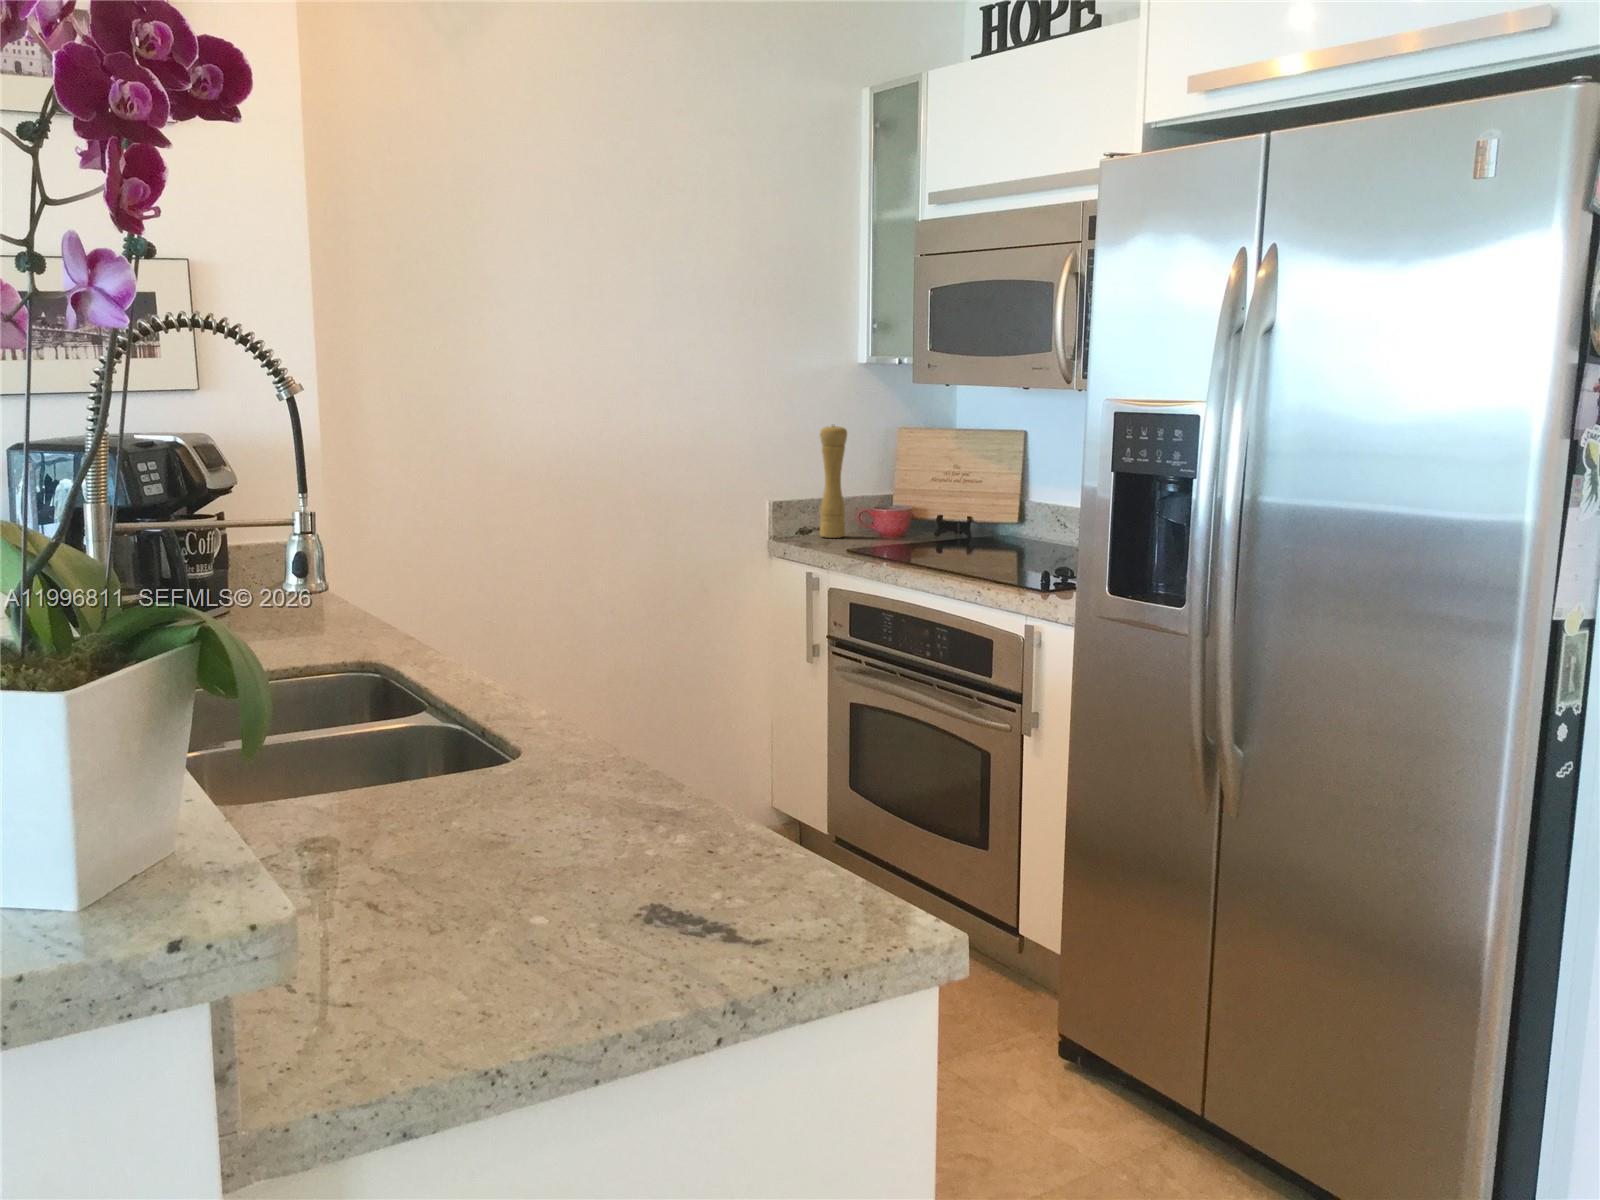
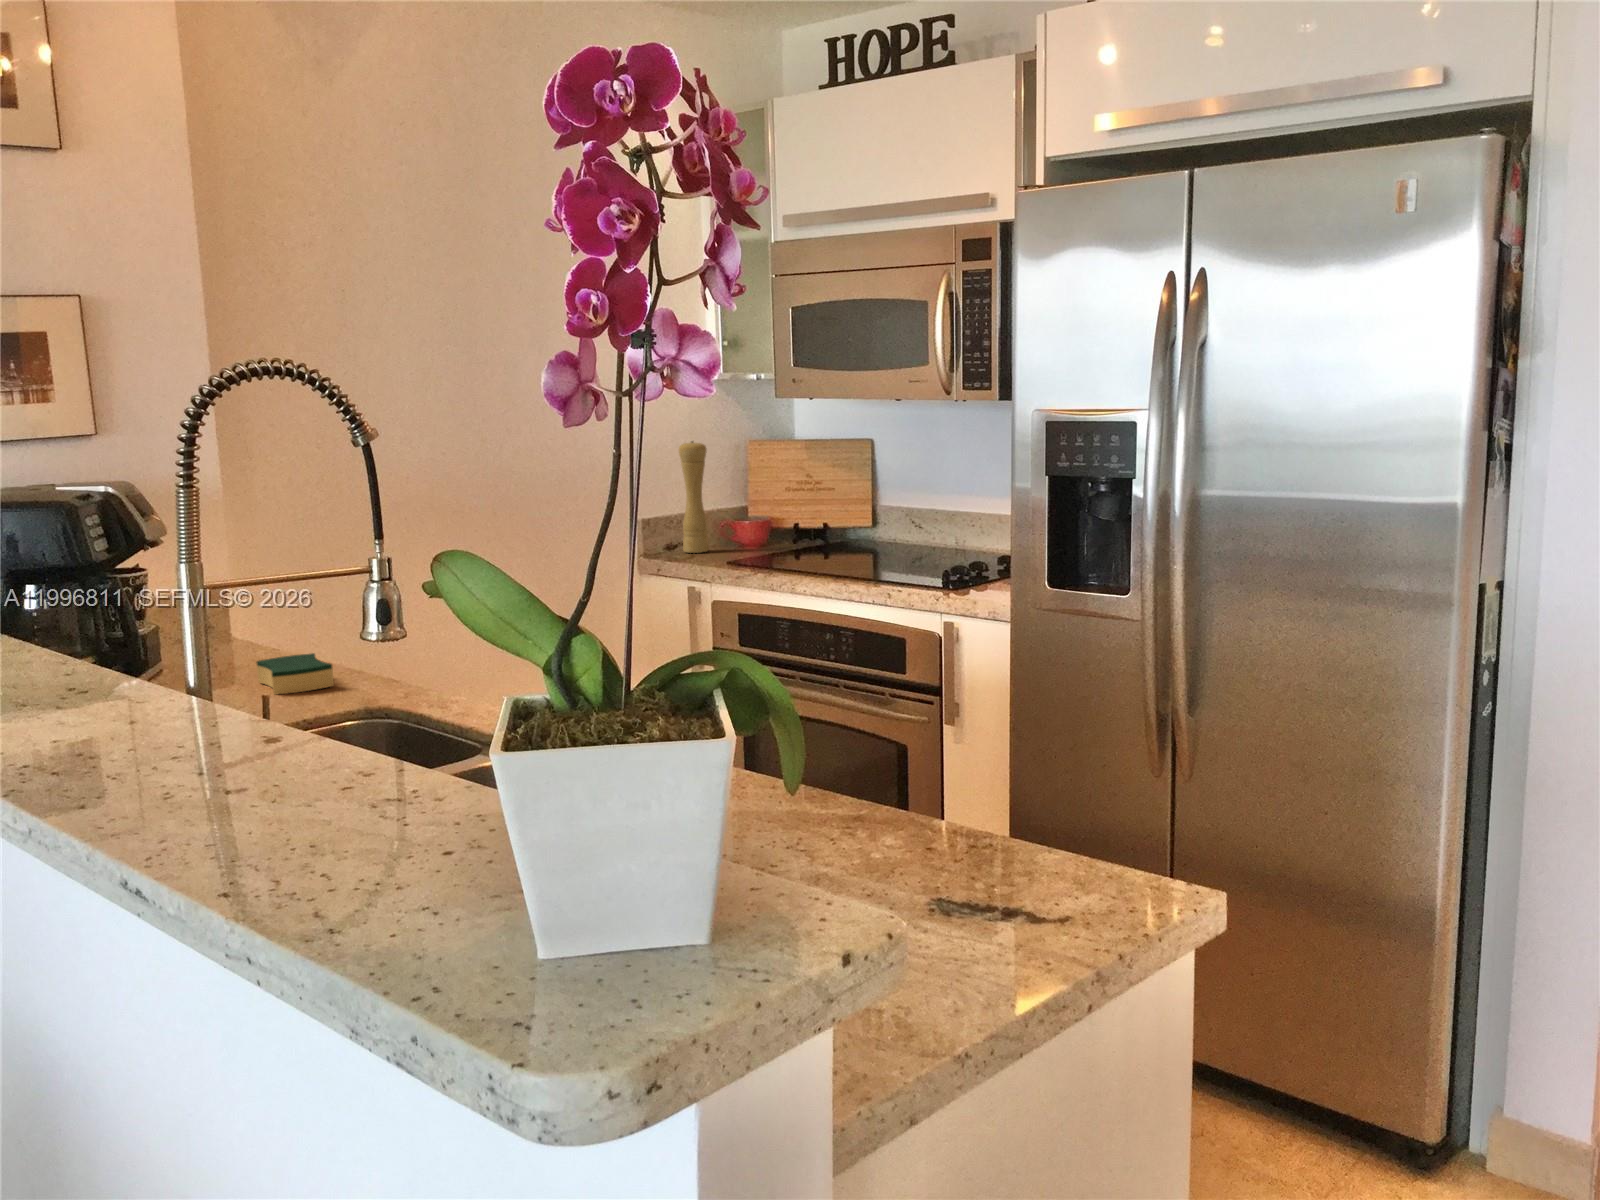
sponge: none [296,605,356,641] -> present [256,653,334,695]

